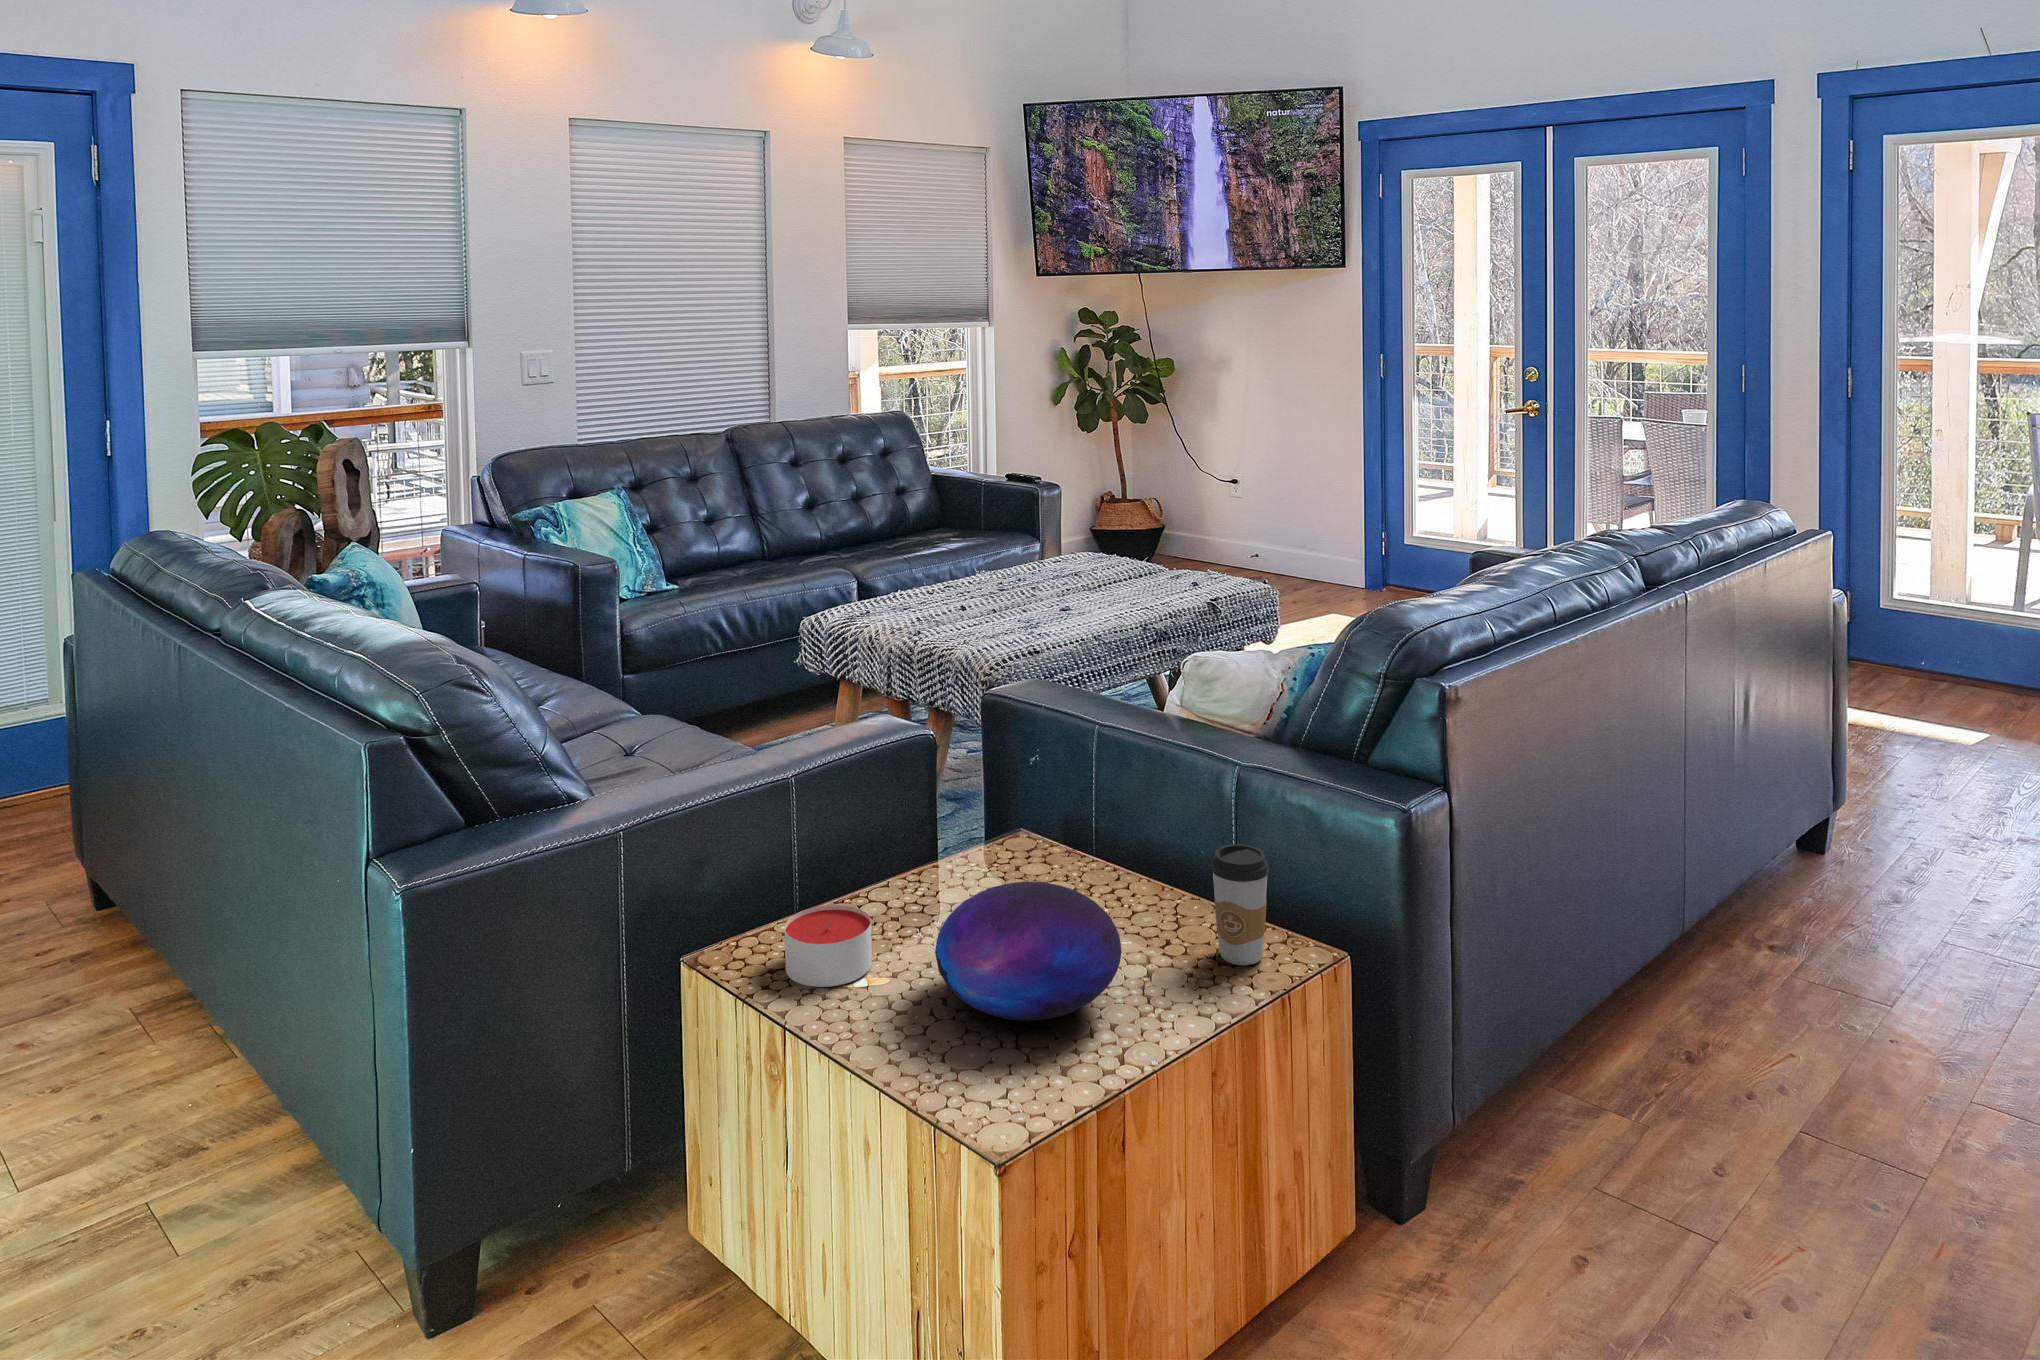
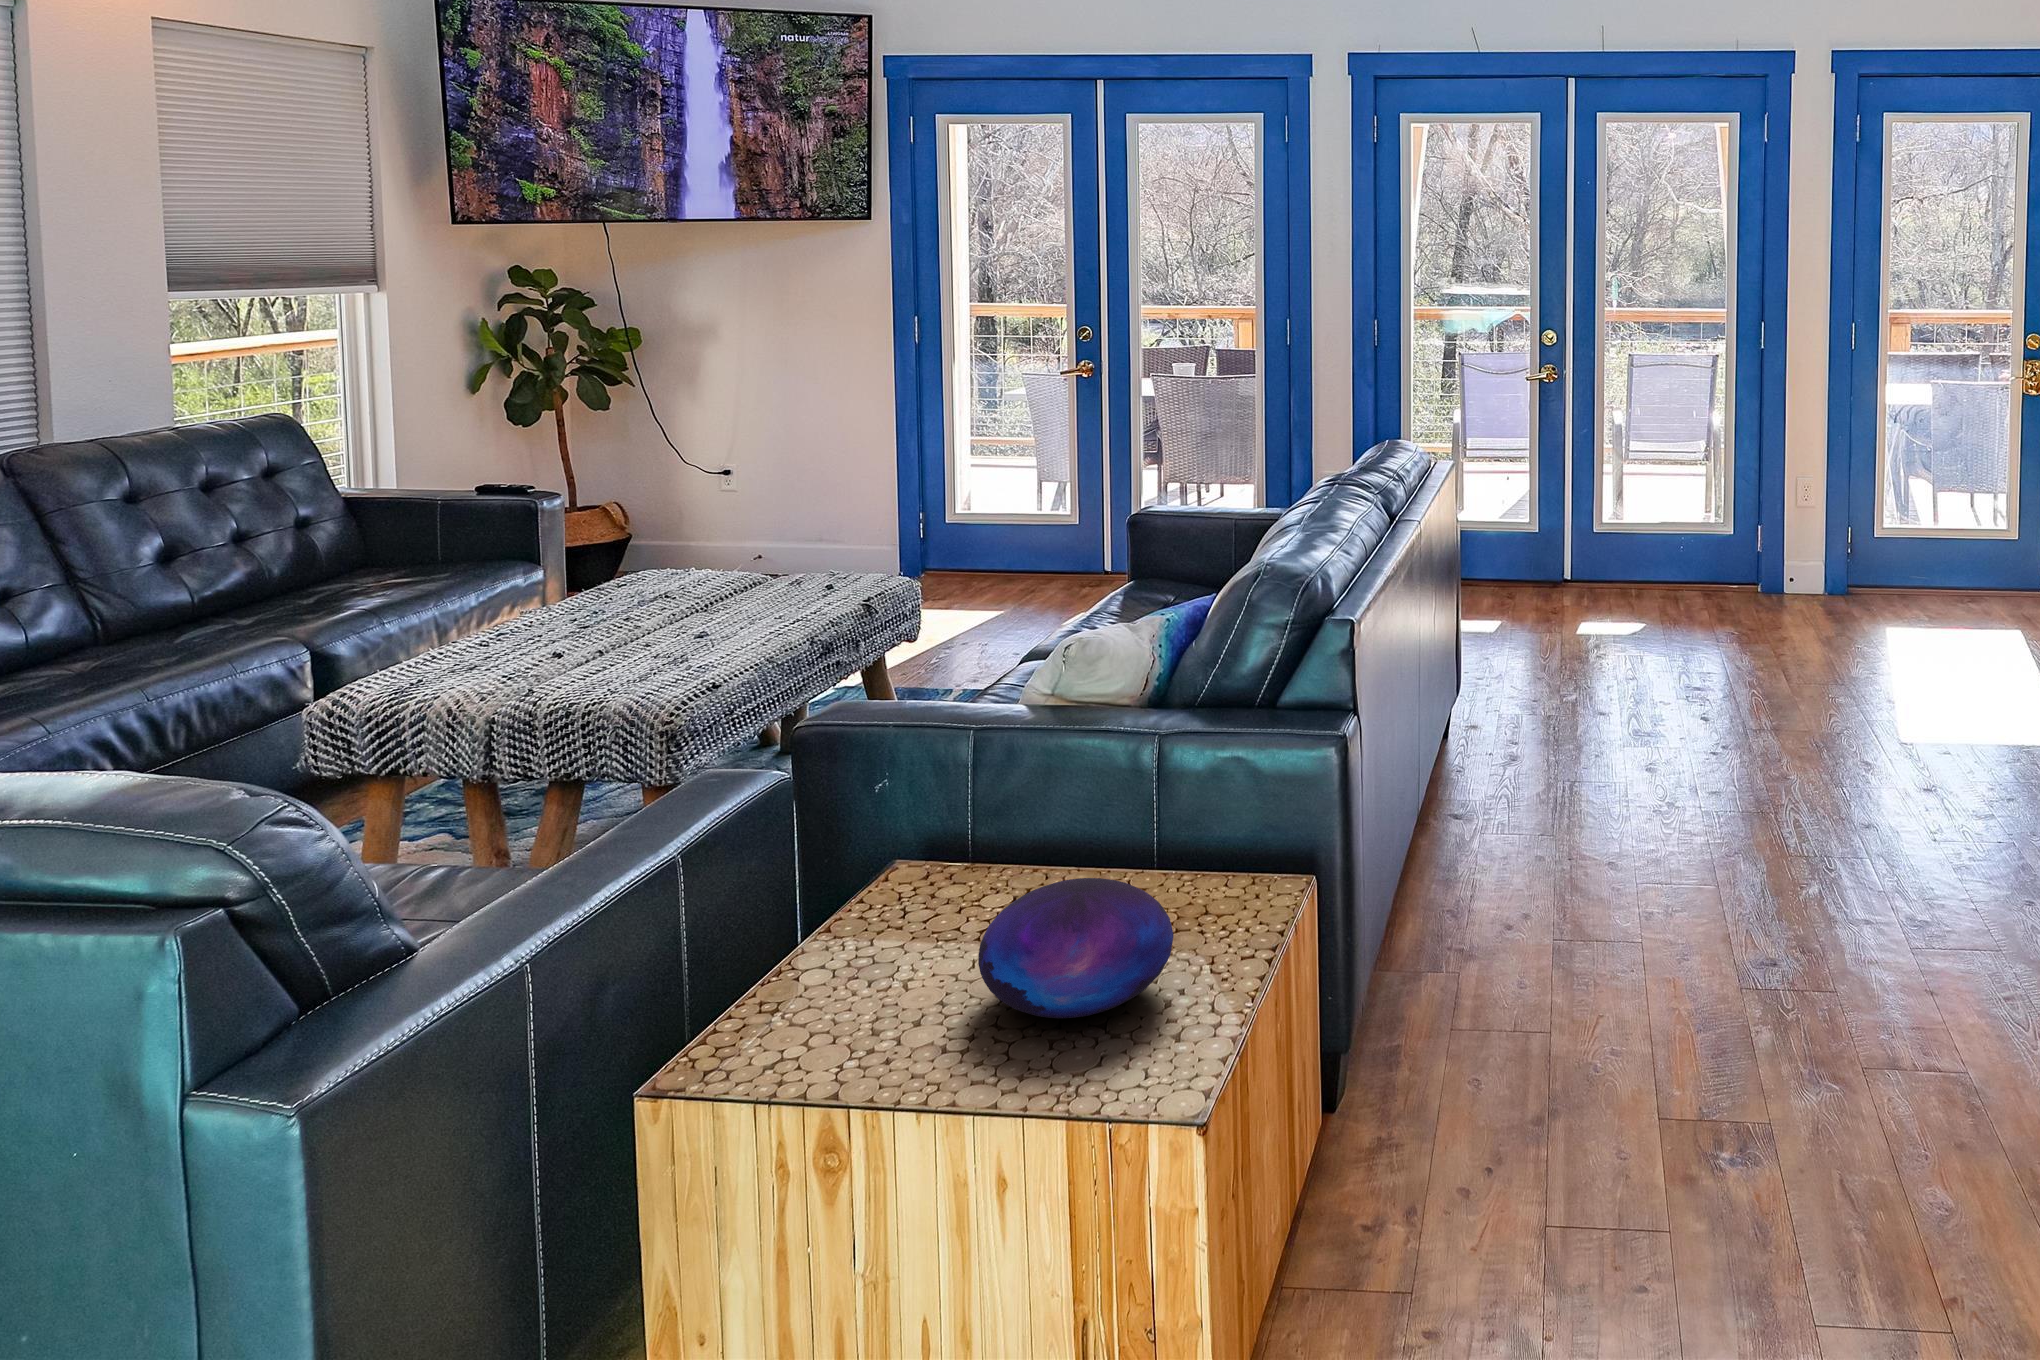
coffee cup: present [1211,844,1269,965] -> none [1182,797,1237,910]
candle: present [785,905,872,987] -> none [784,973,890,1071]

